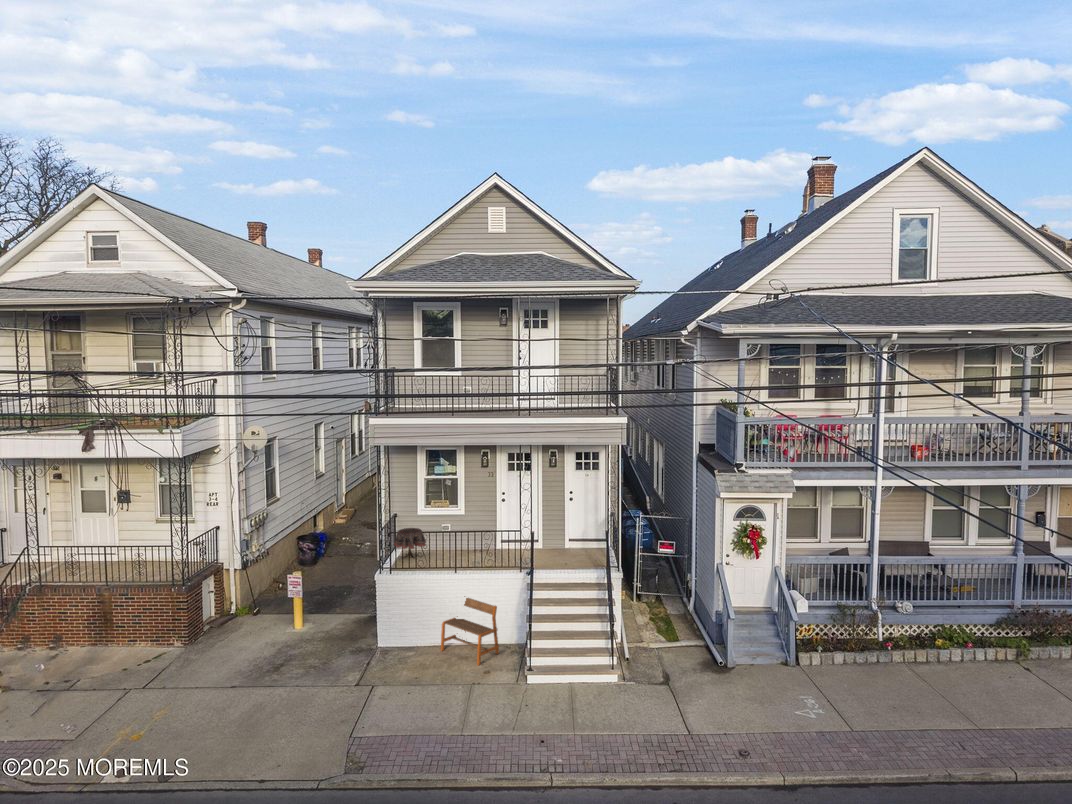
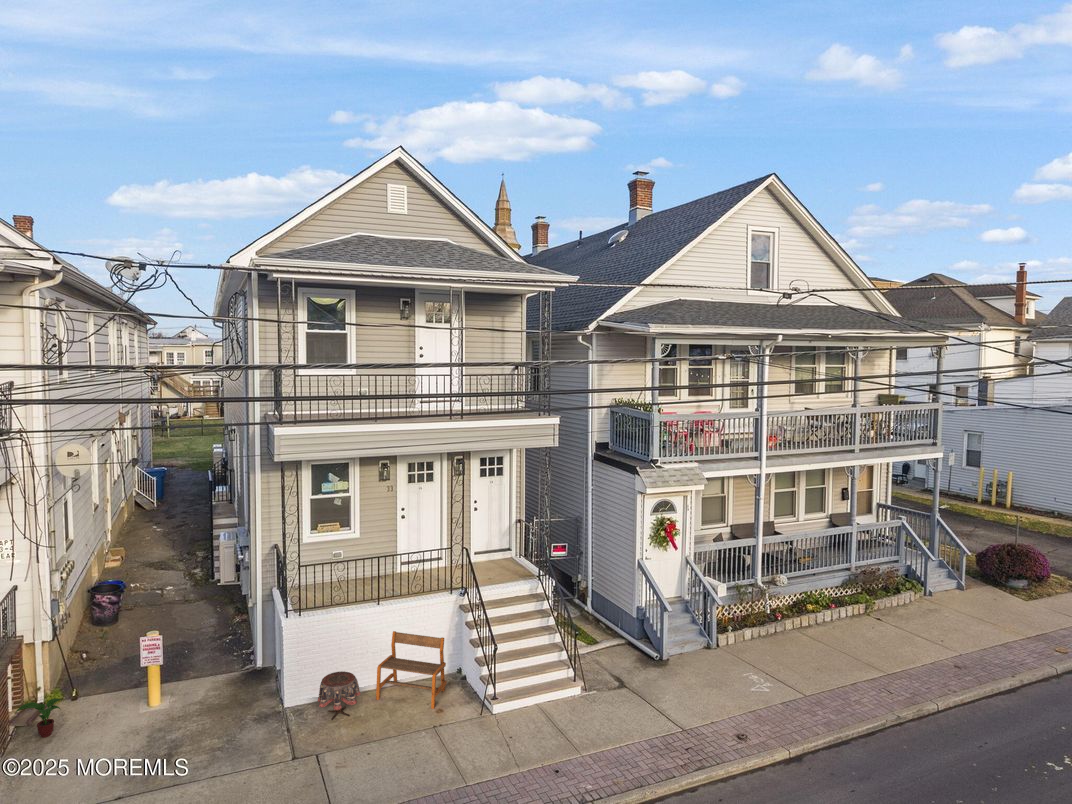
side table: present [394,528,426,558] -> present [318,671,360,720]
potted plant: none [201,607,233,634] -> present [16,698,62,737]

